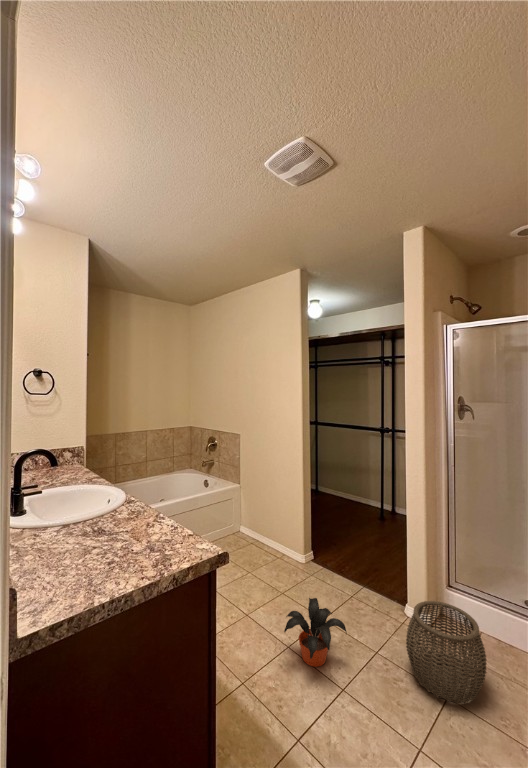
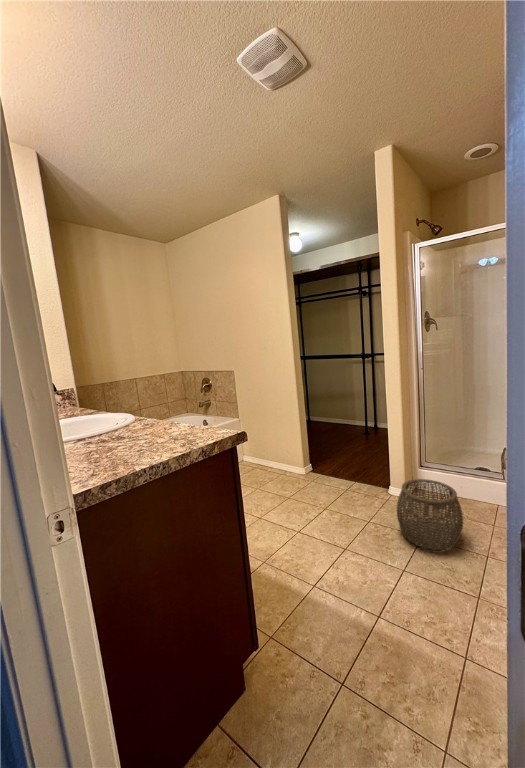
potted plant: present [284,598,347,667] -> none [295,489,347,540]

